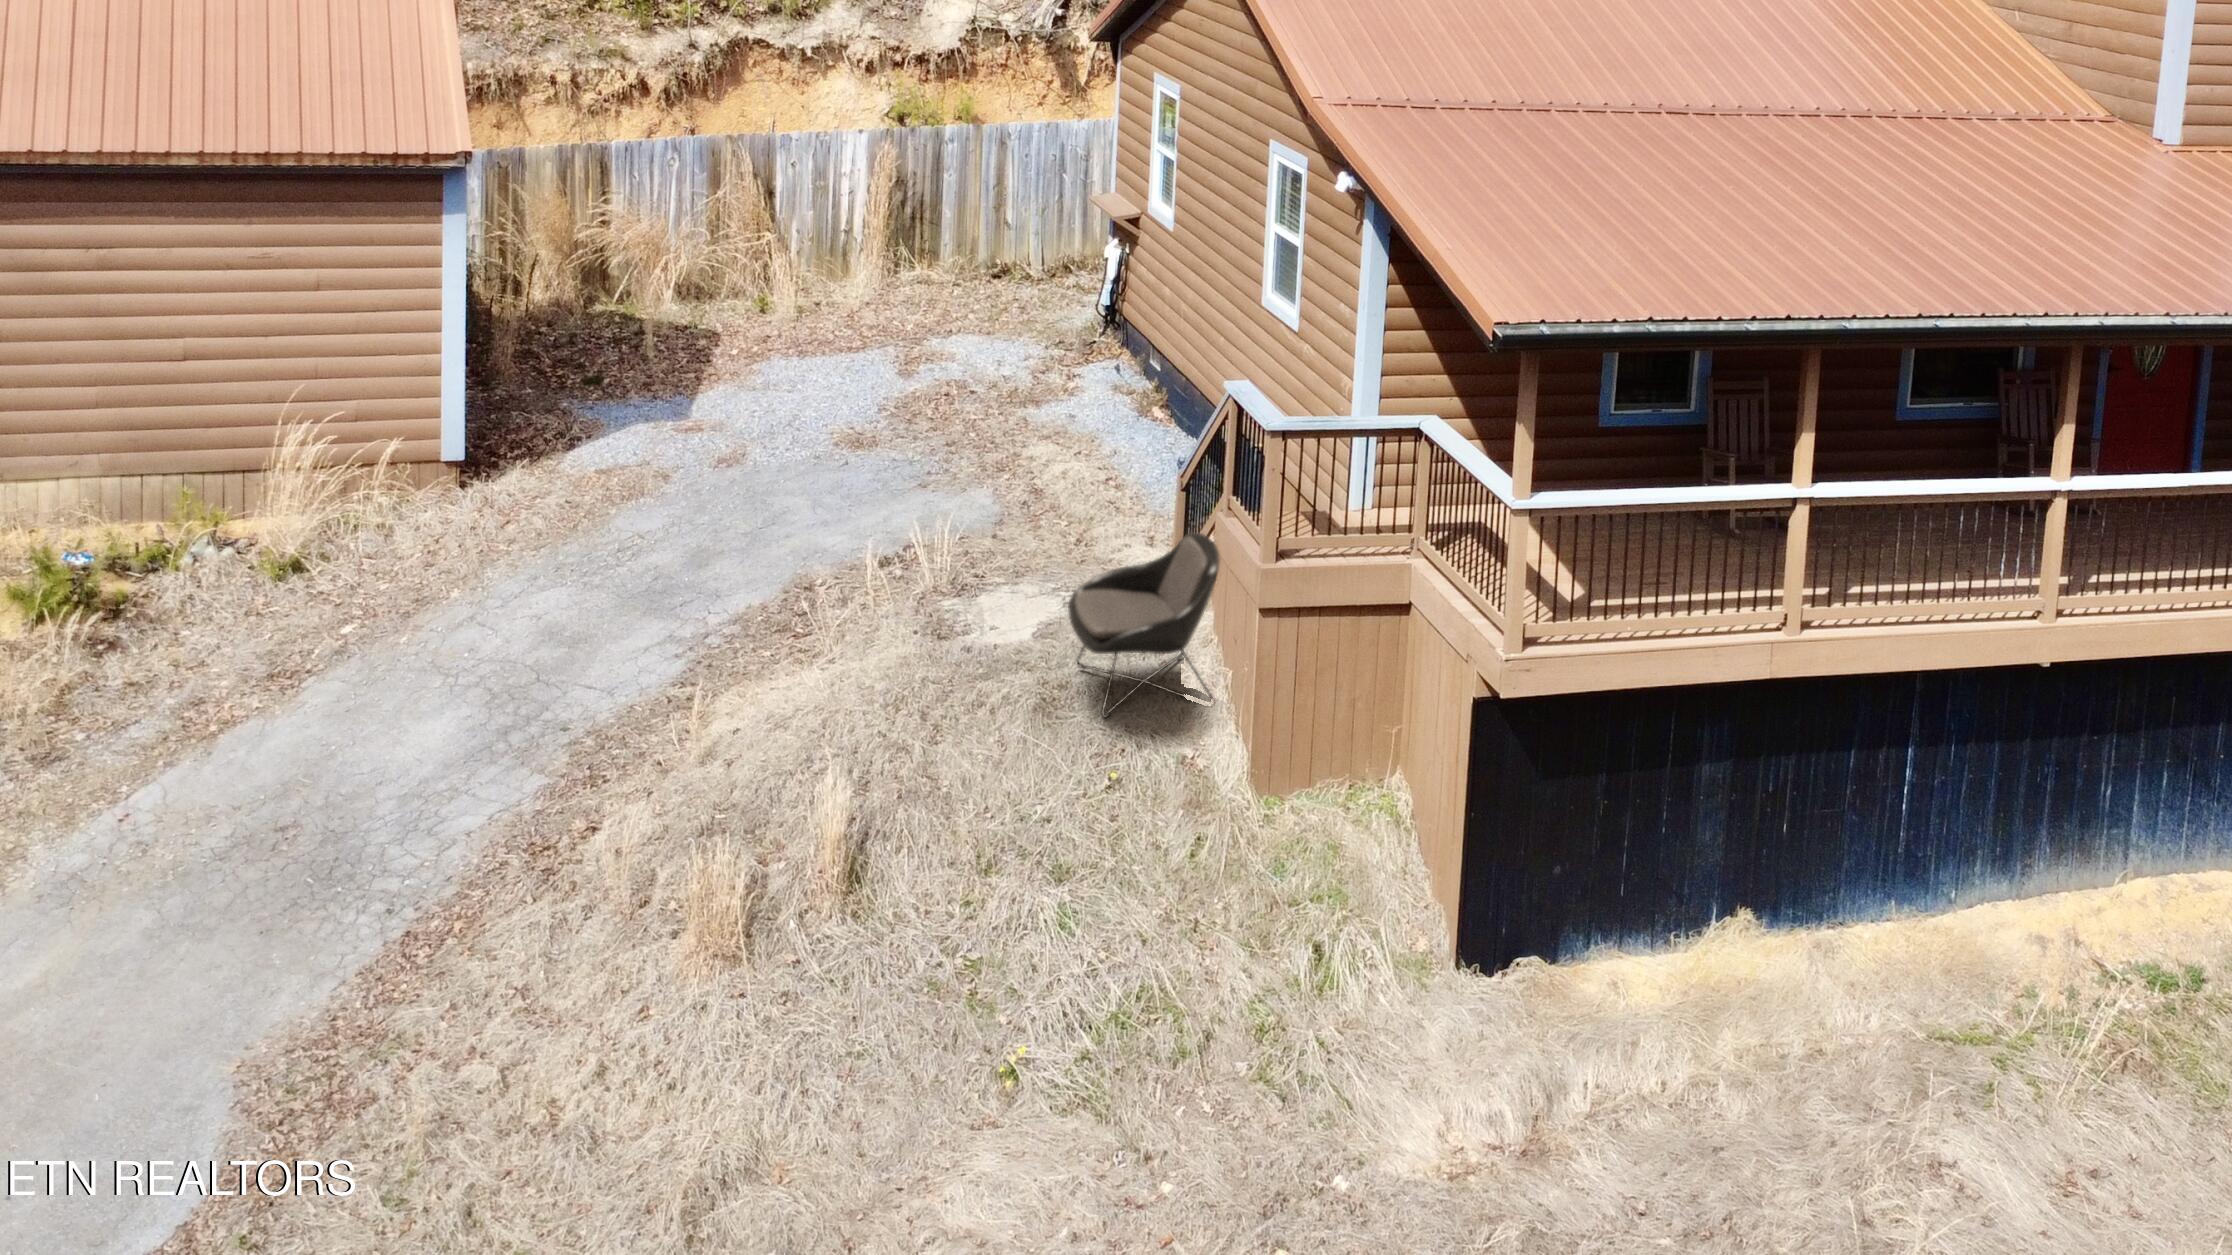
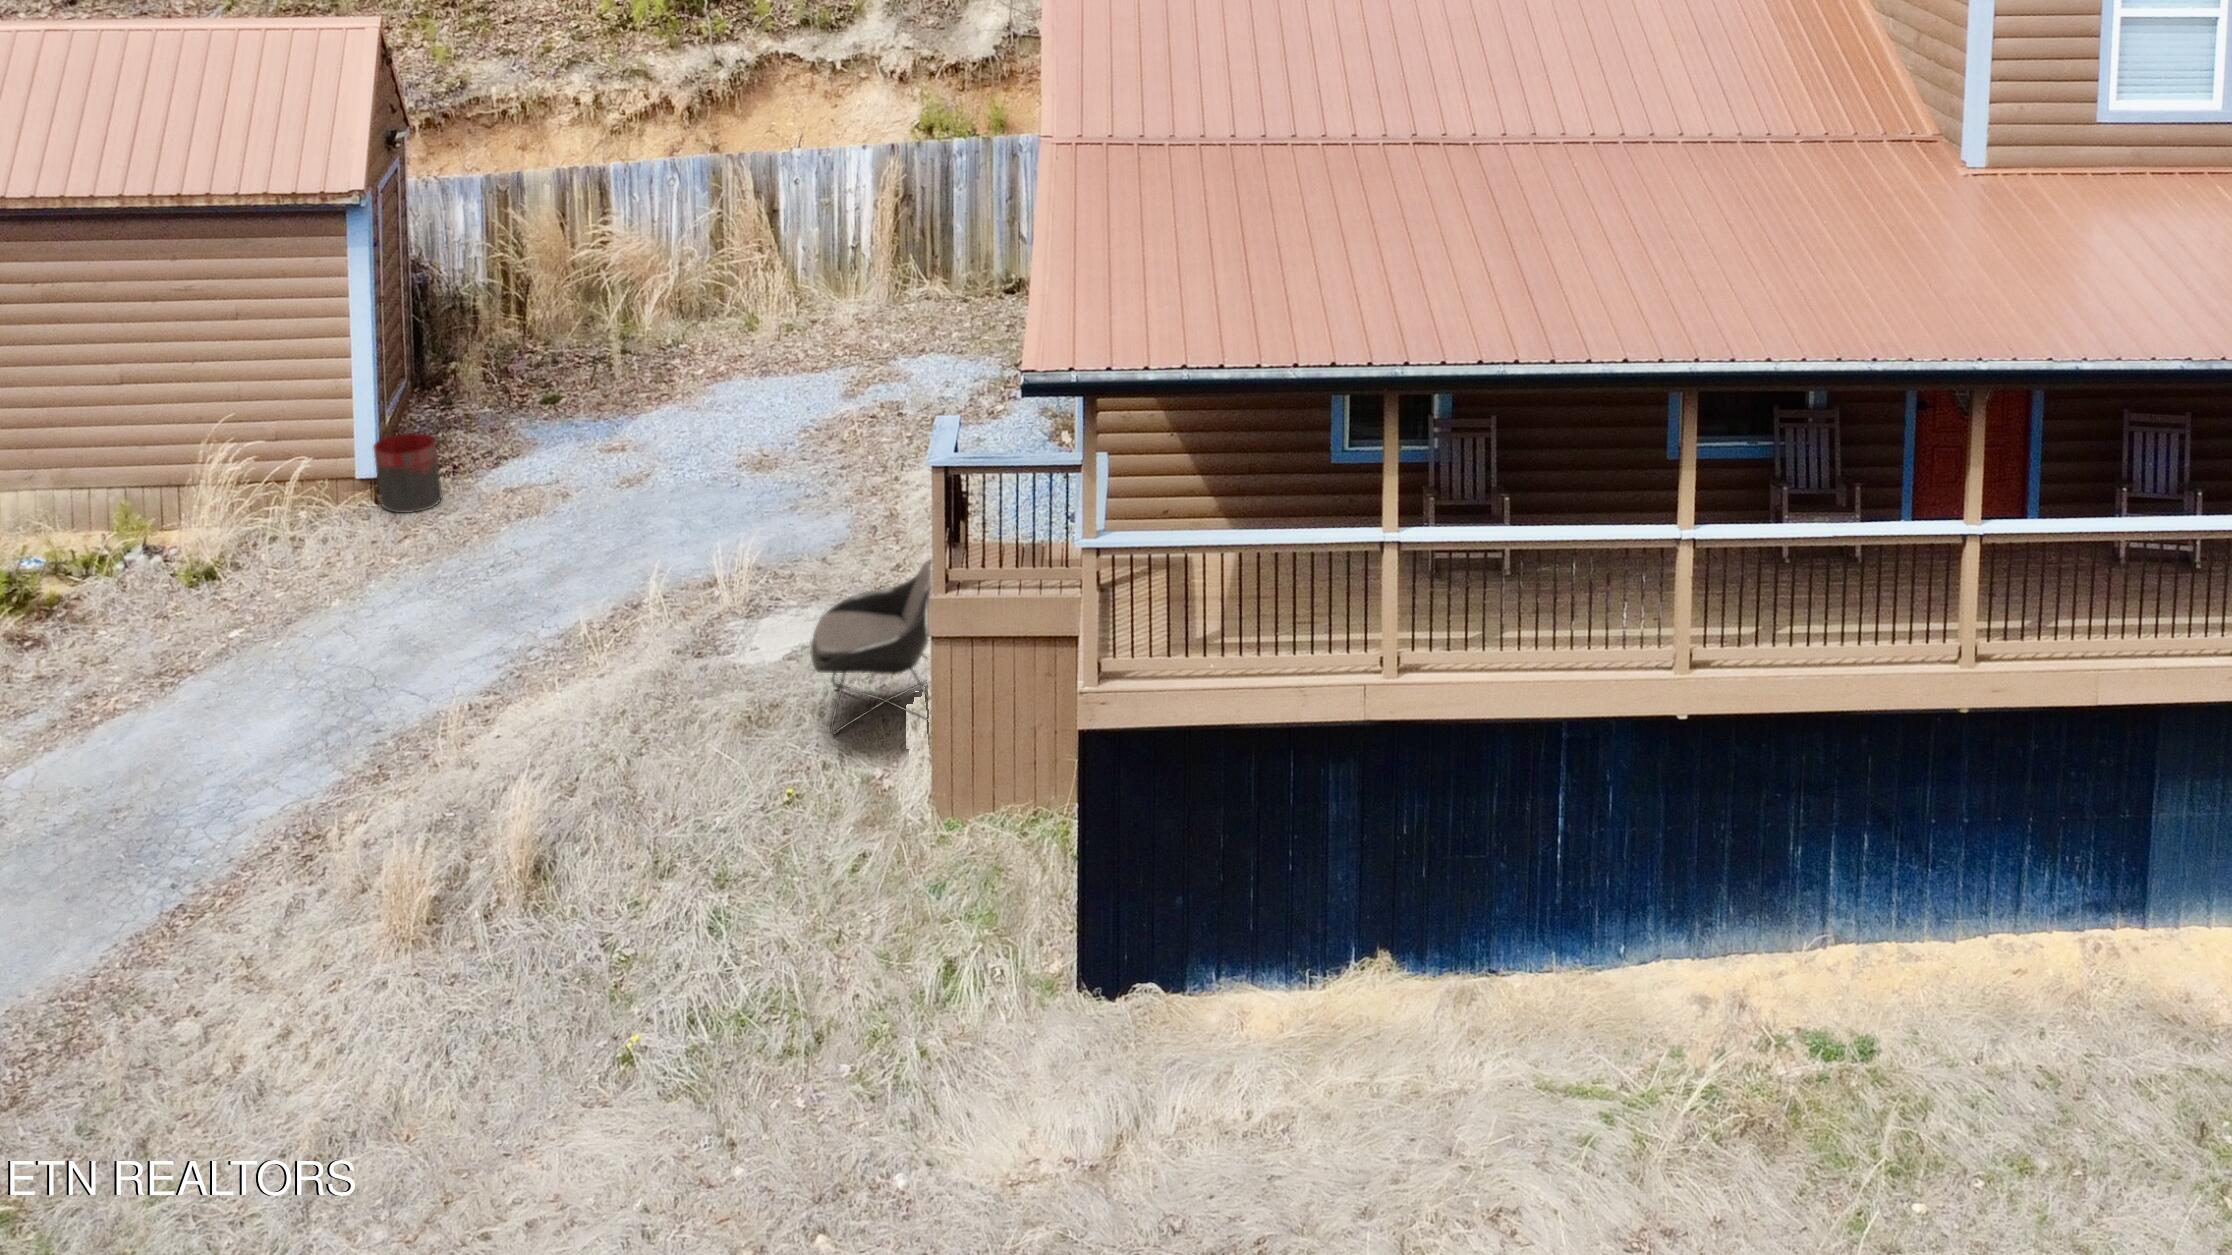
trash can: none [462,410,532,494] -> present [374,433,442,513]

